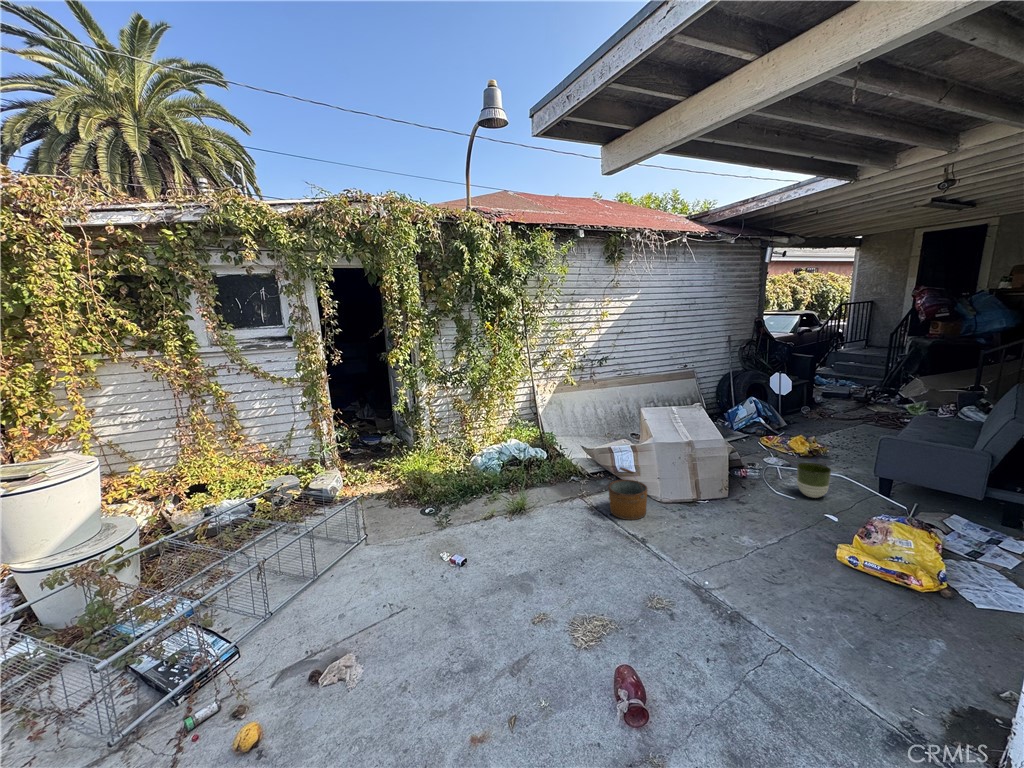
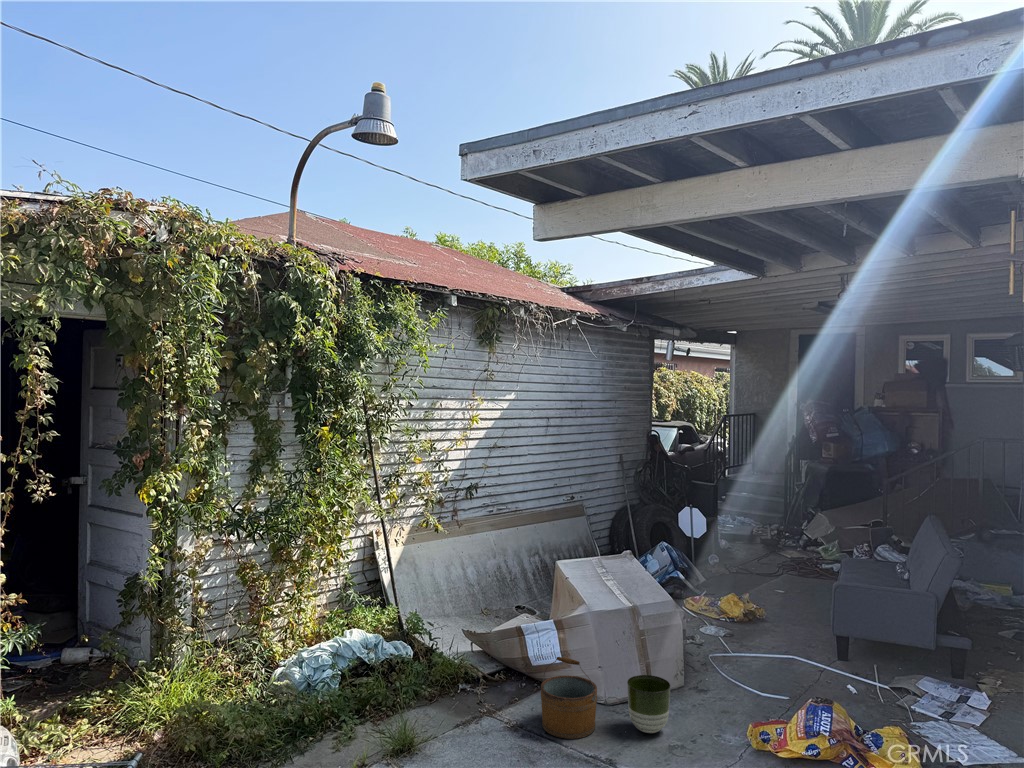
planter: present [797,463,831,498] -> present [627,675,670,733]

